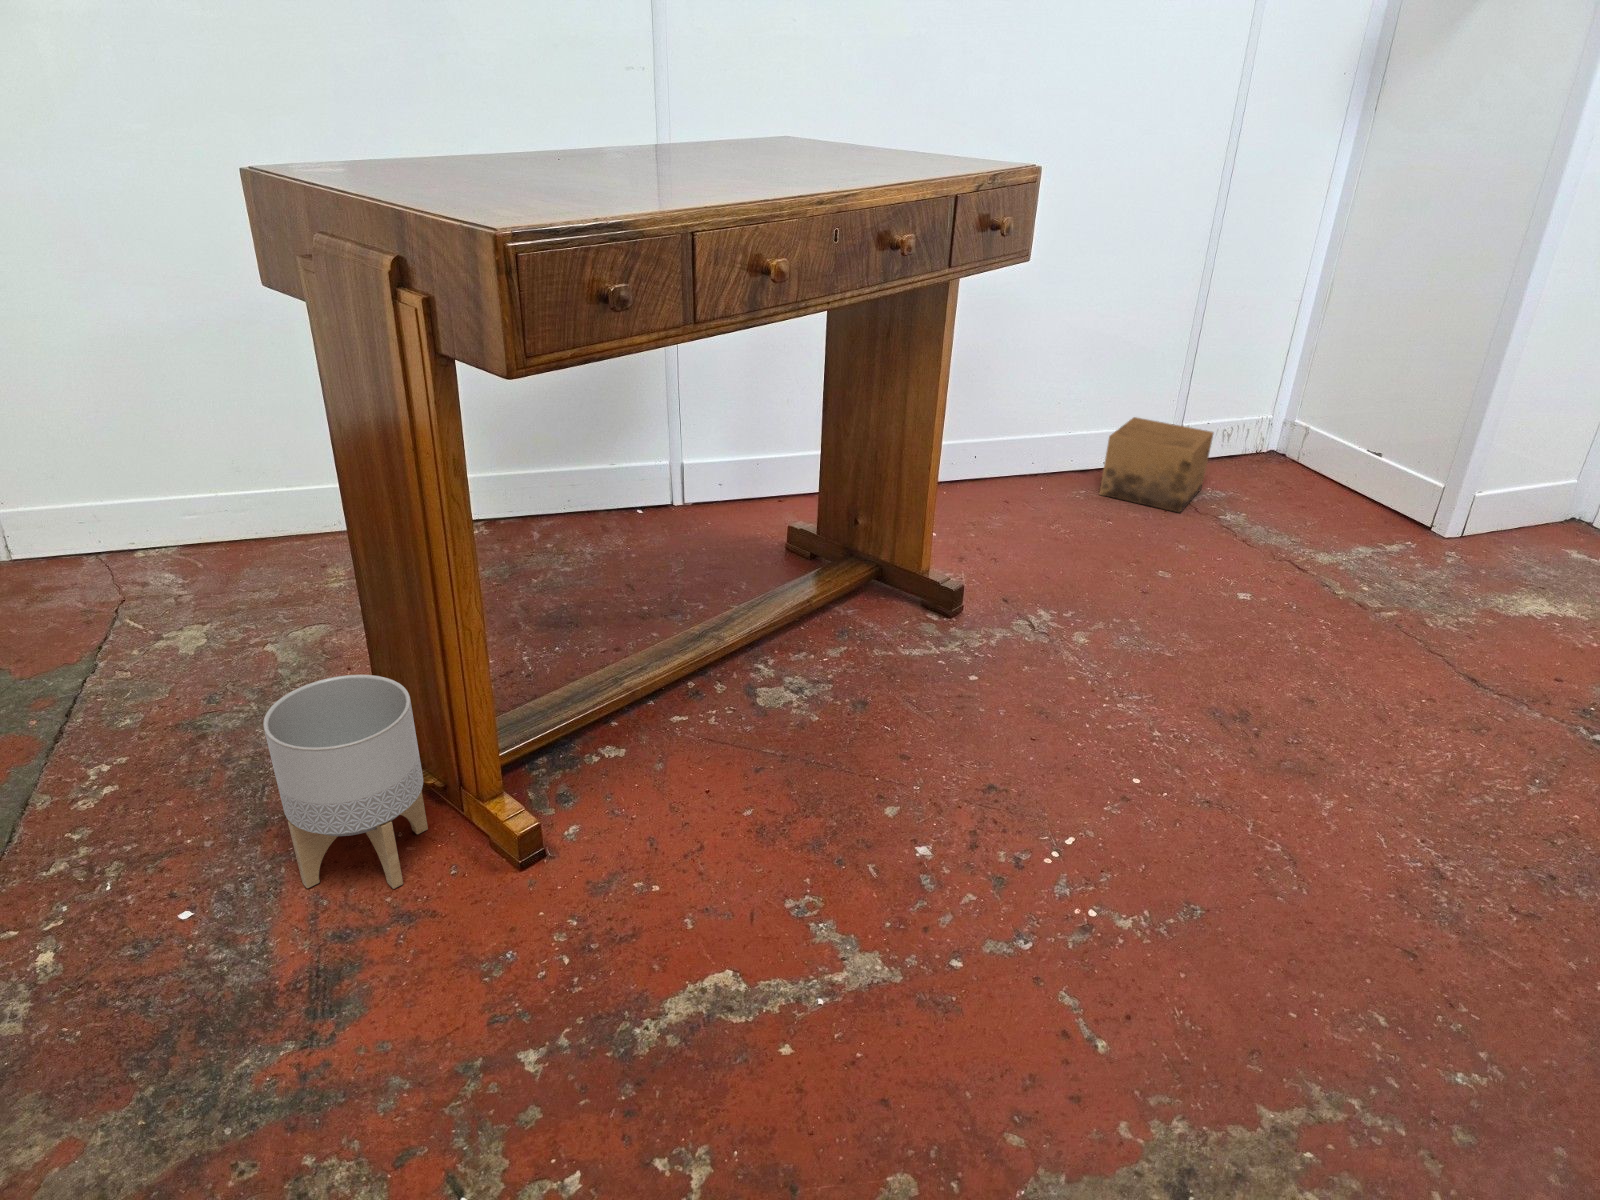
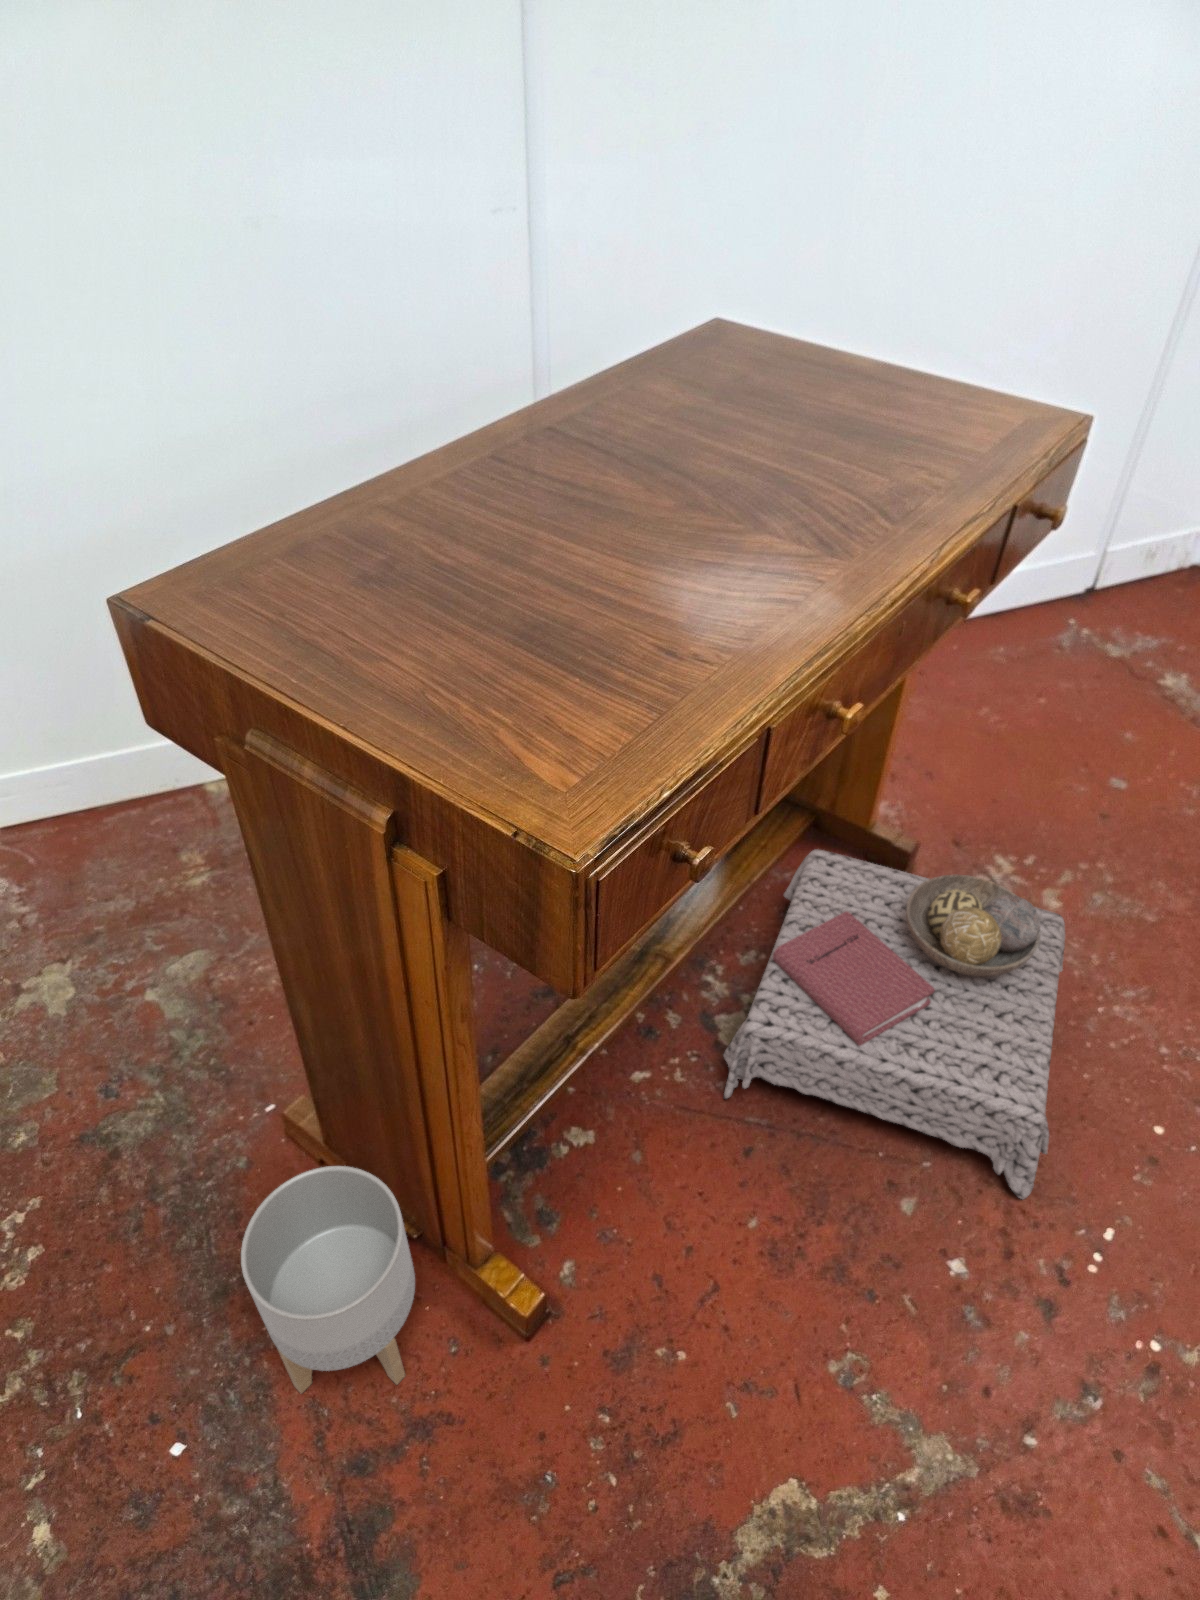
cardboard box: present [1099,417,1214,513] -> none [1018,558,1150,681]
ottoman: none [746,562,1072,814] -> present [723,849,1065,1199]

